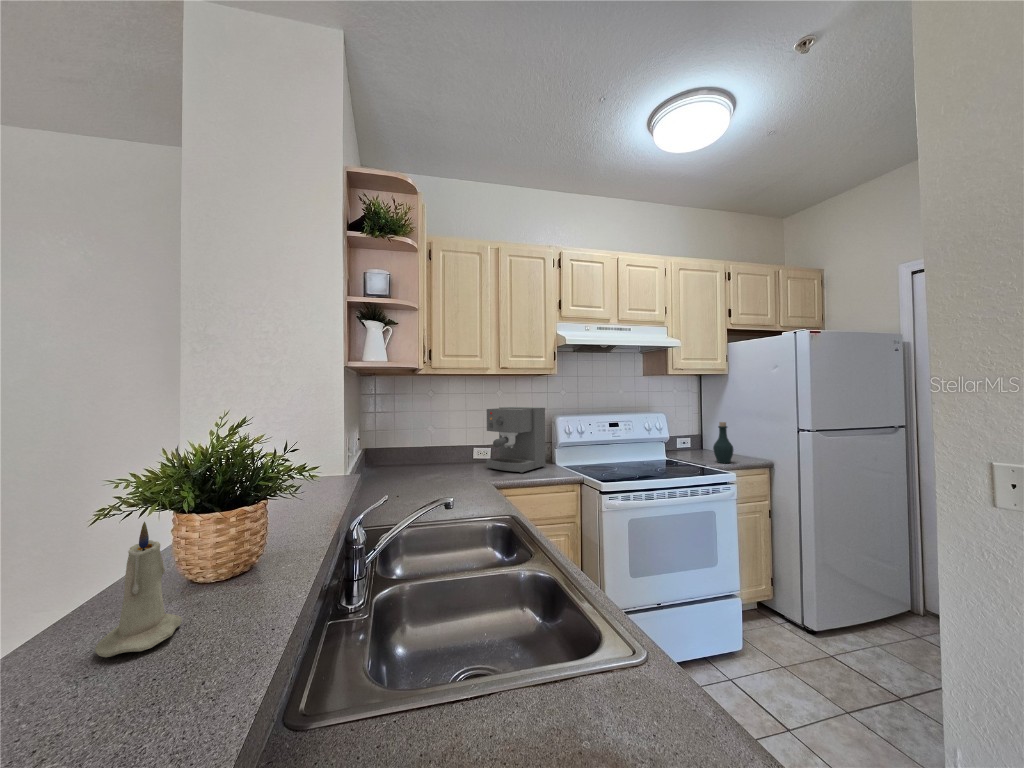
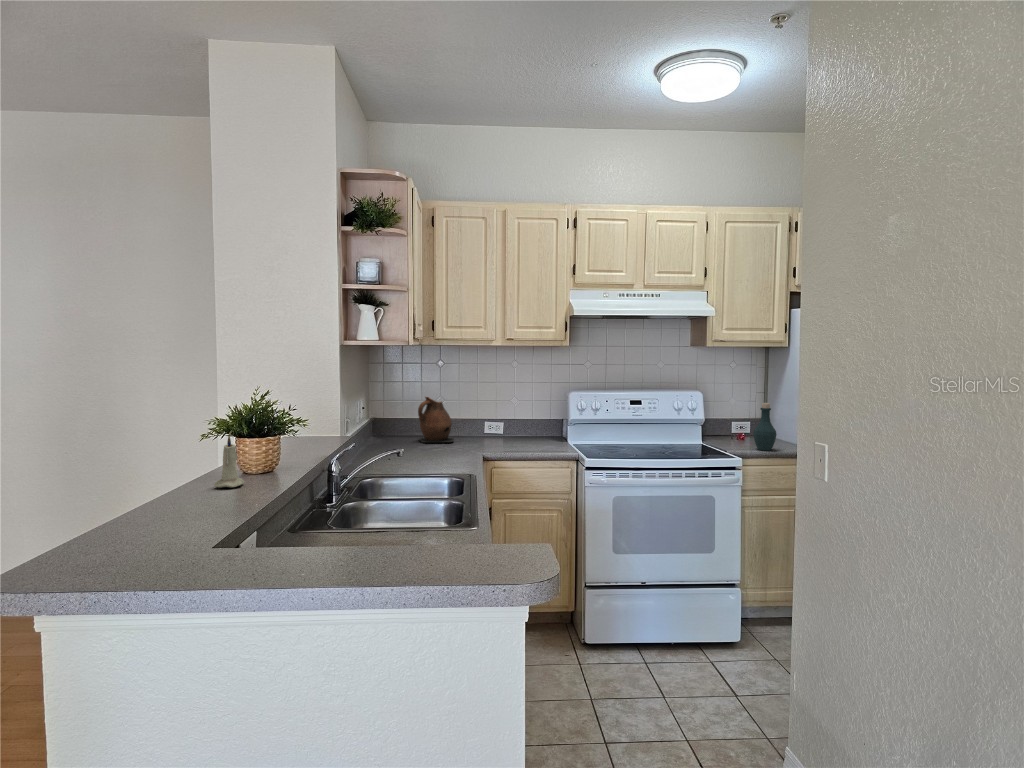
coffee maker: present [486,407,546,473] -> none [490,380,554,448]
ceramic pitcher: none [412,426,451,473] -> present [418,397,453,442]

